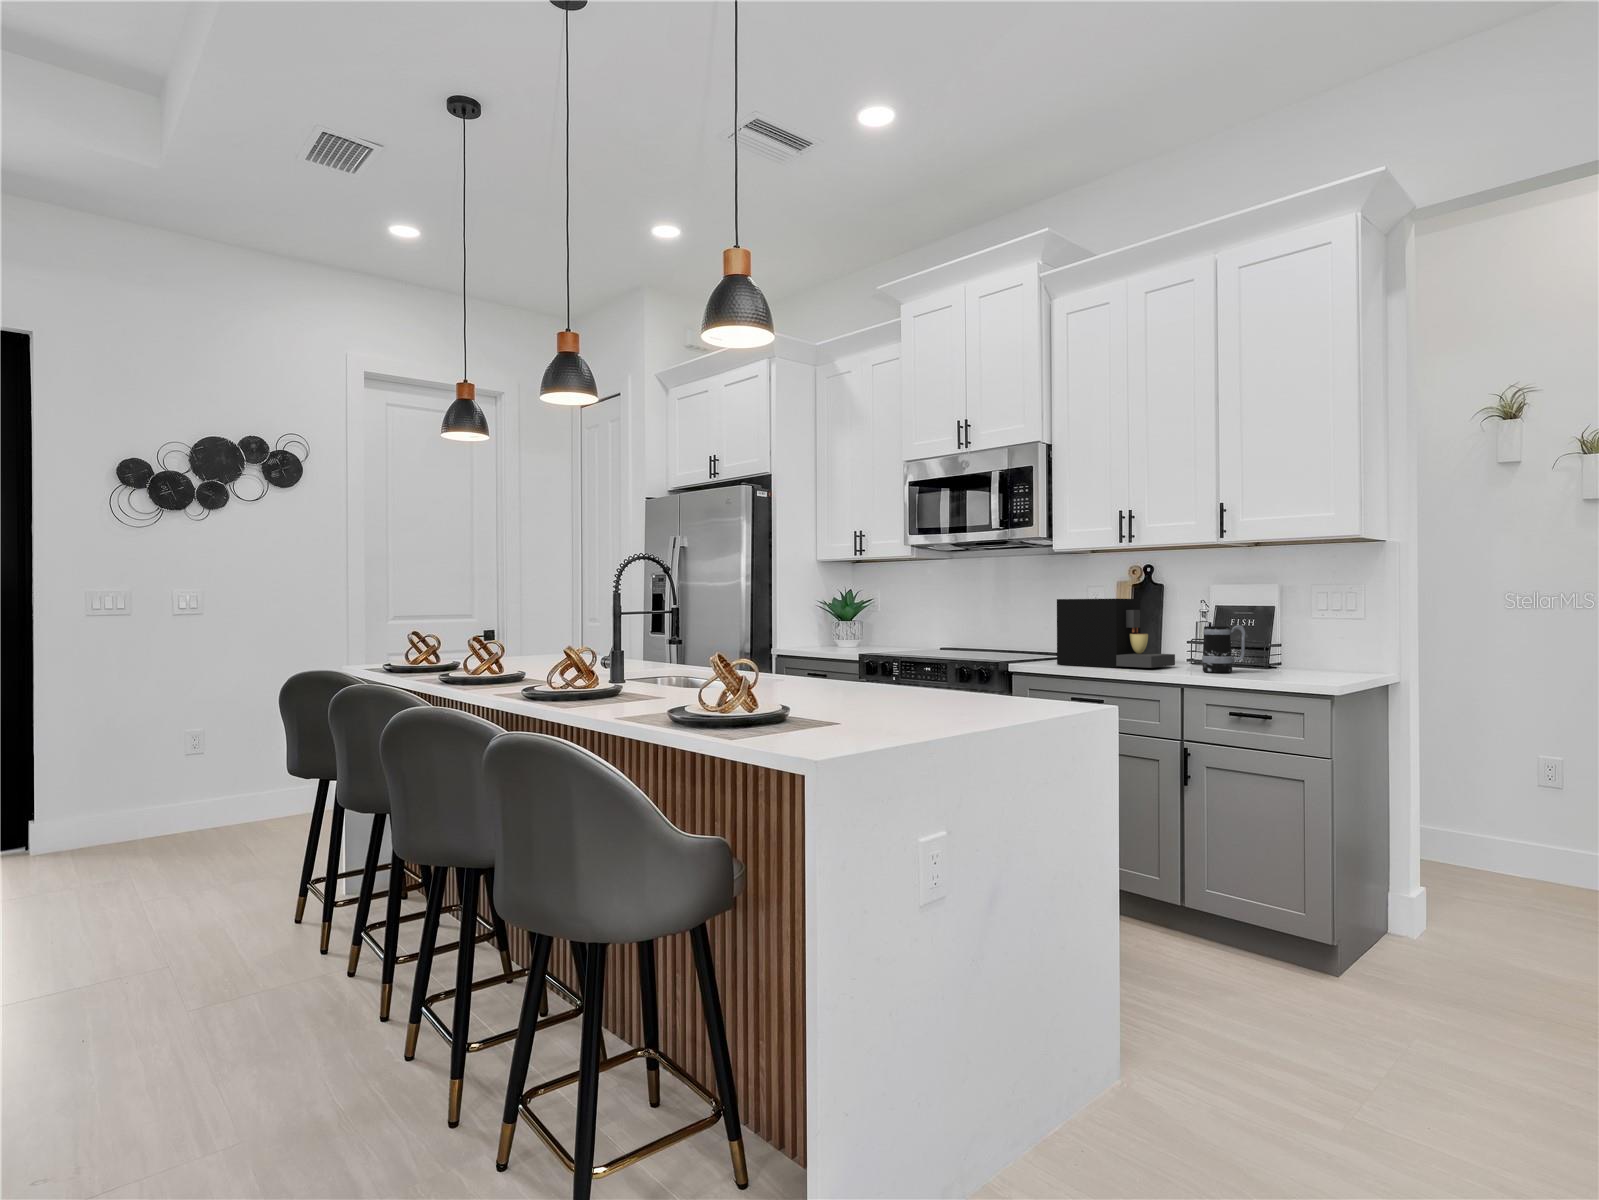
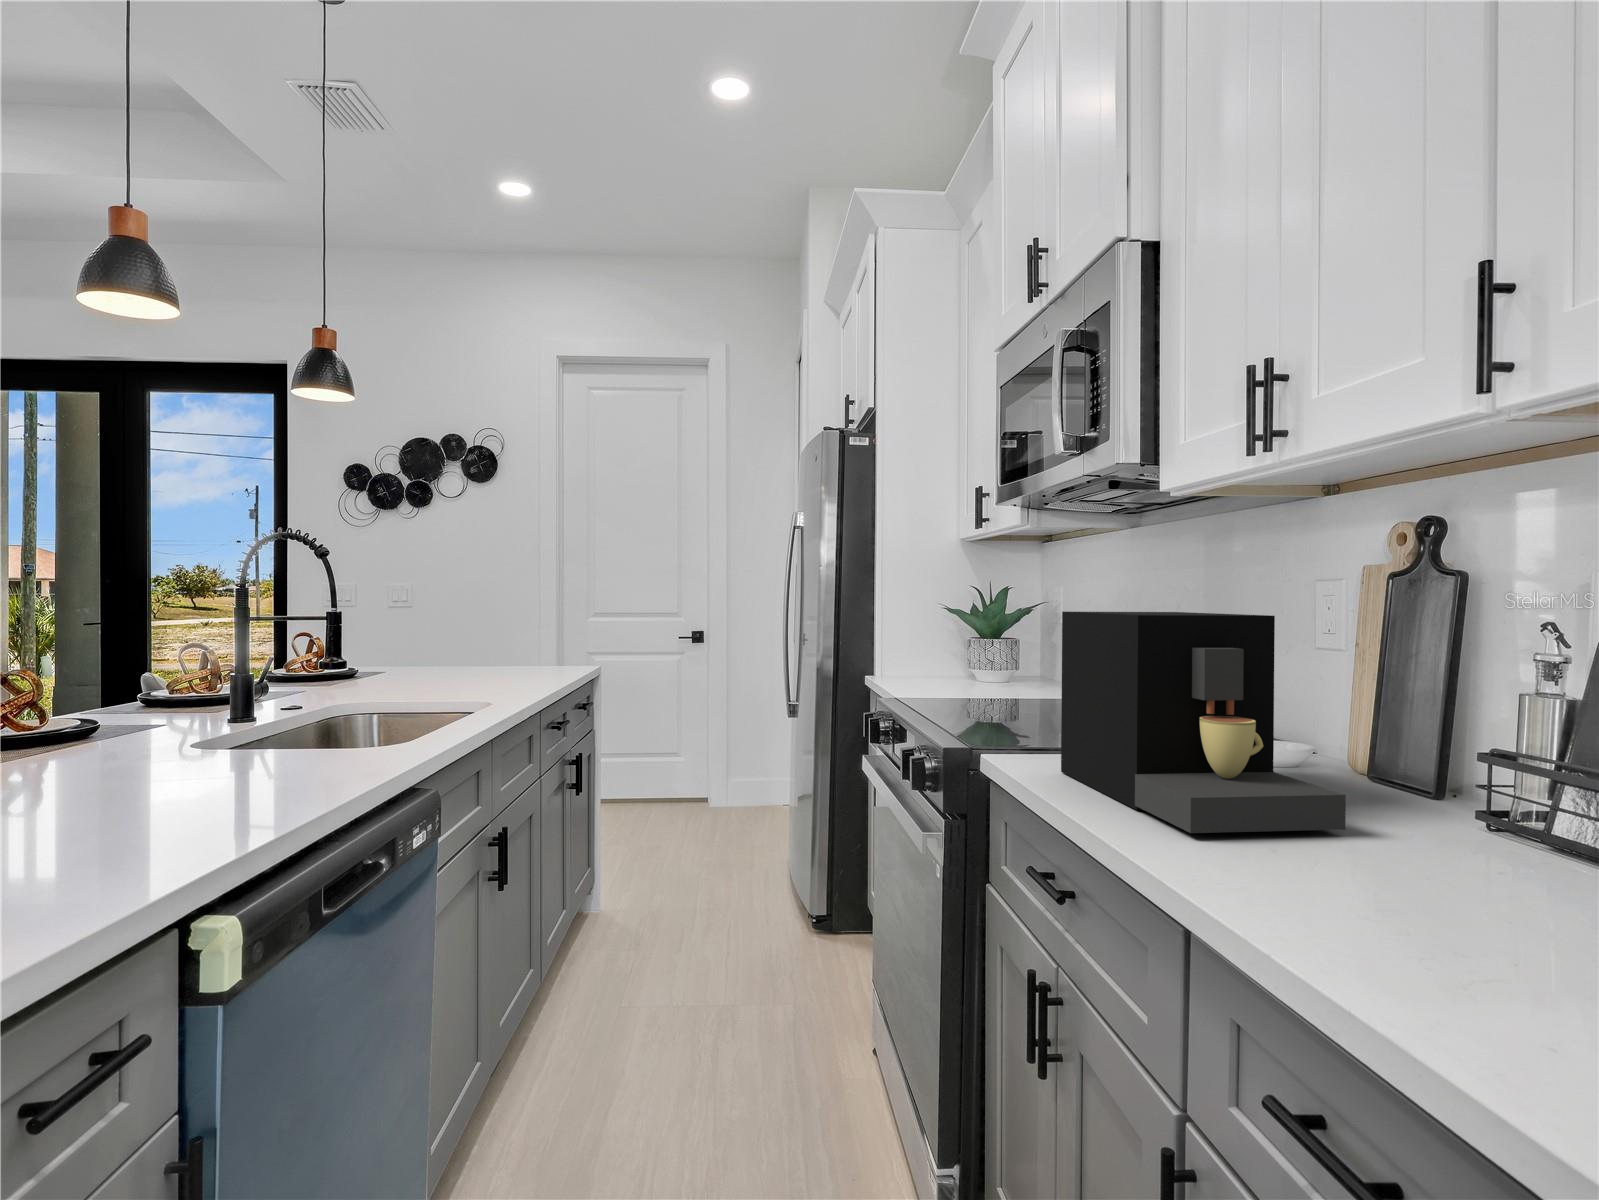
mug: present [1202,625,1246,673] -> none [1315,725,1493,916]

